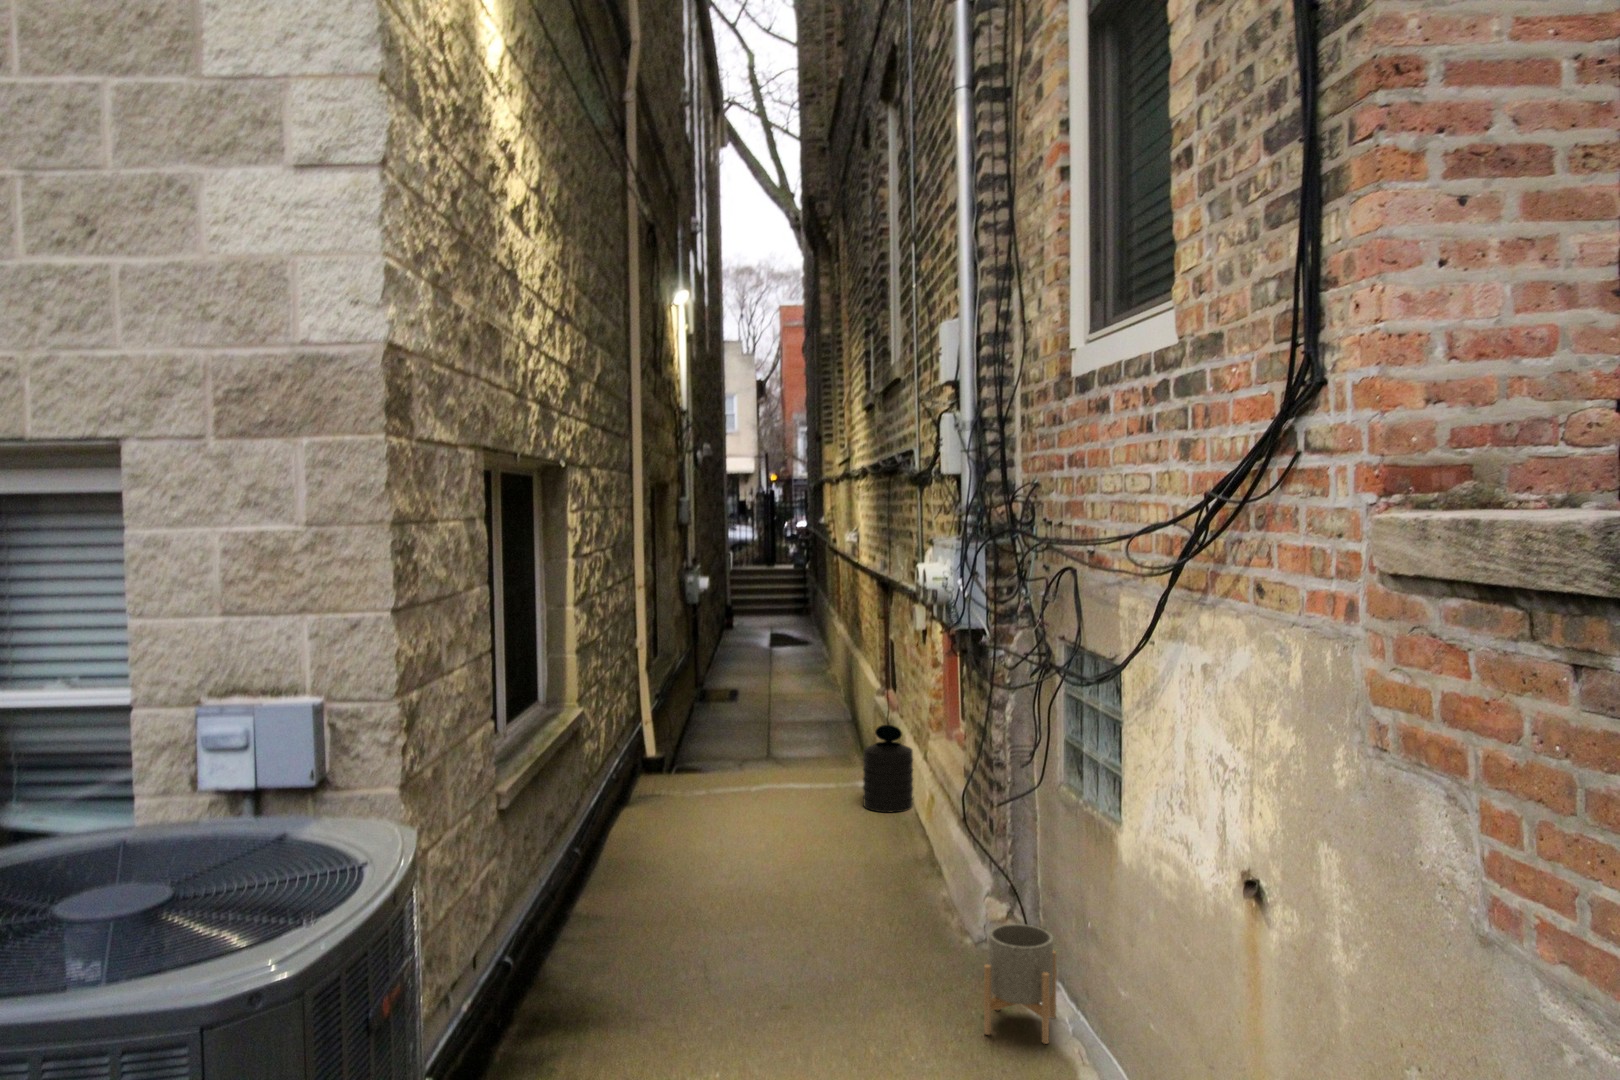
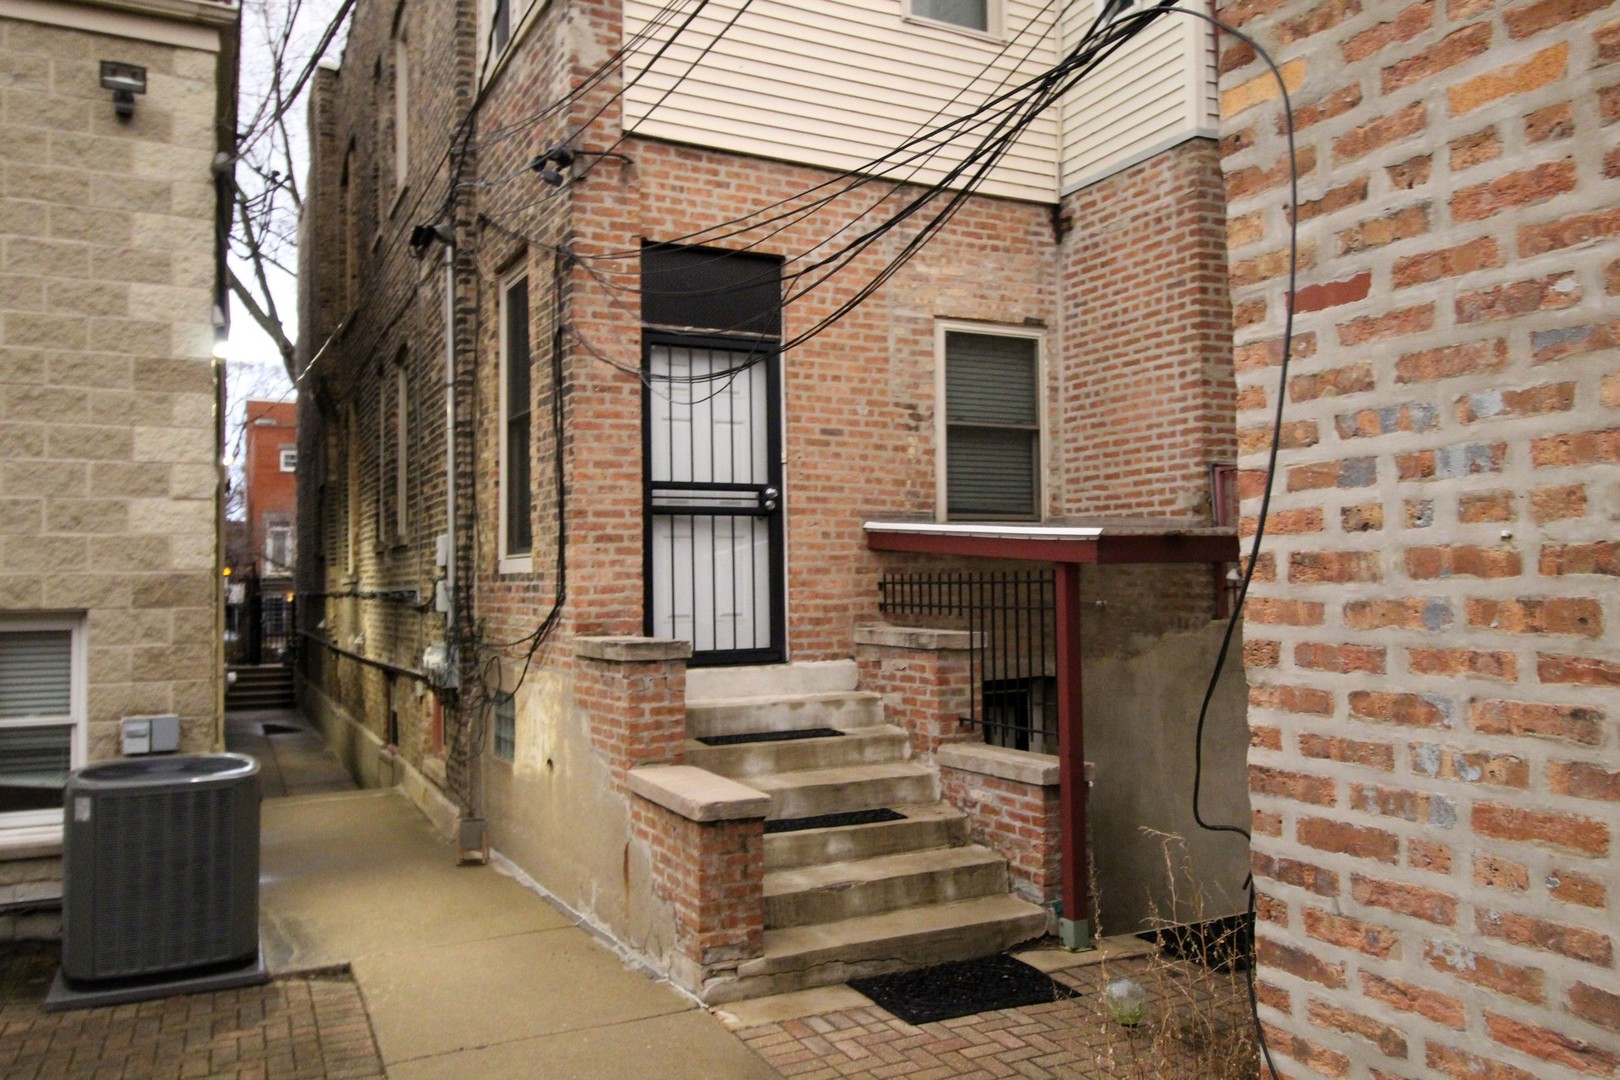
trash can: present [863,725,913,812] -> none [380,755,413,807]

